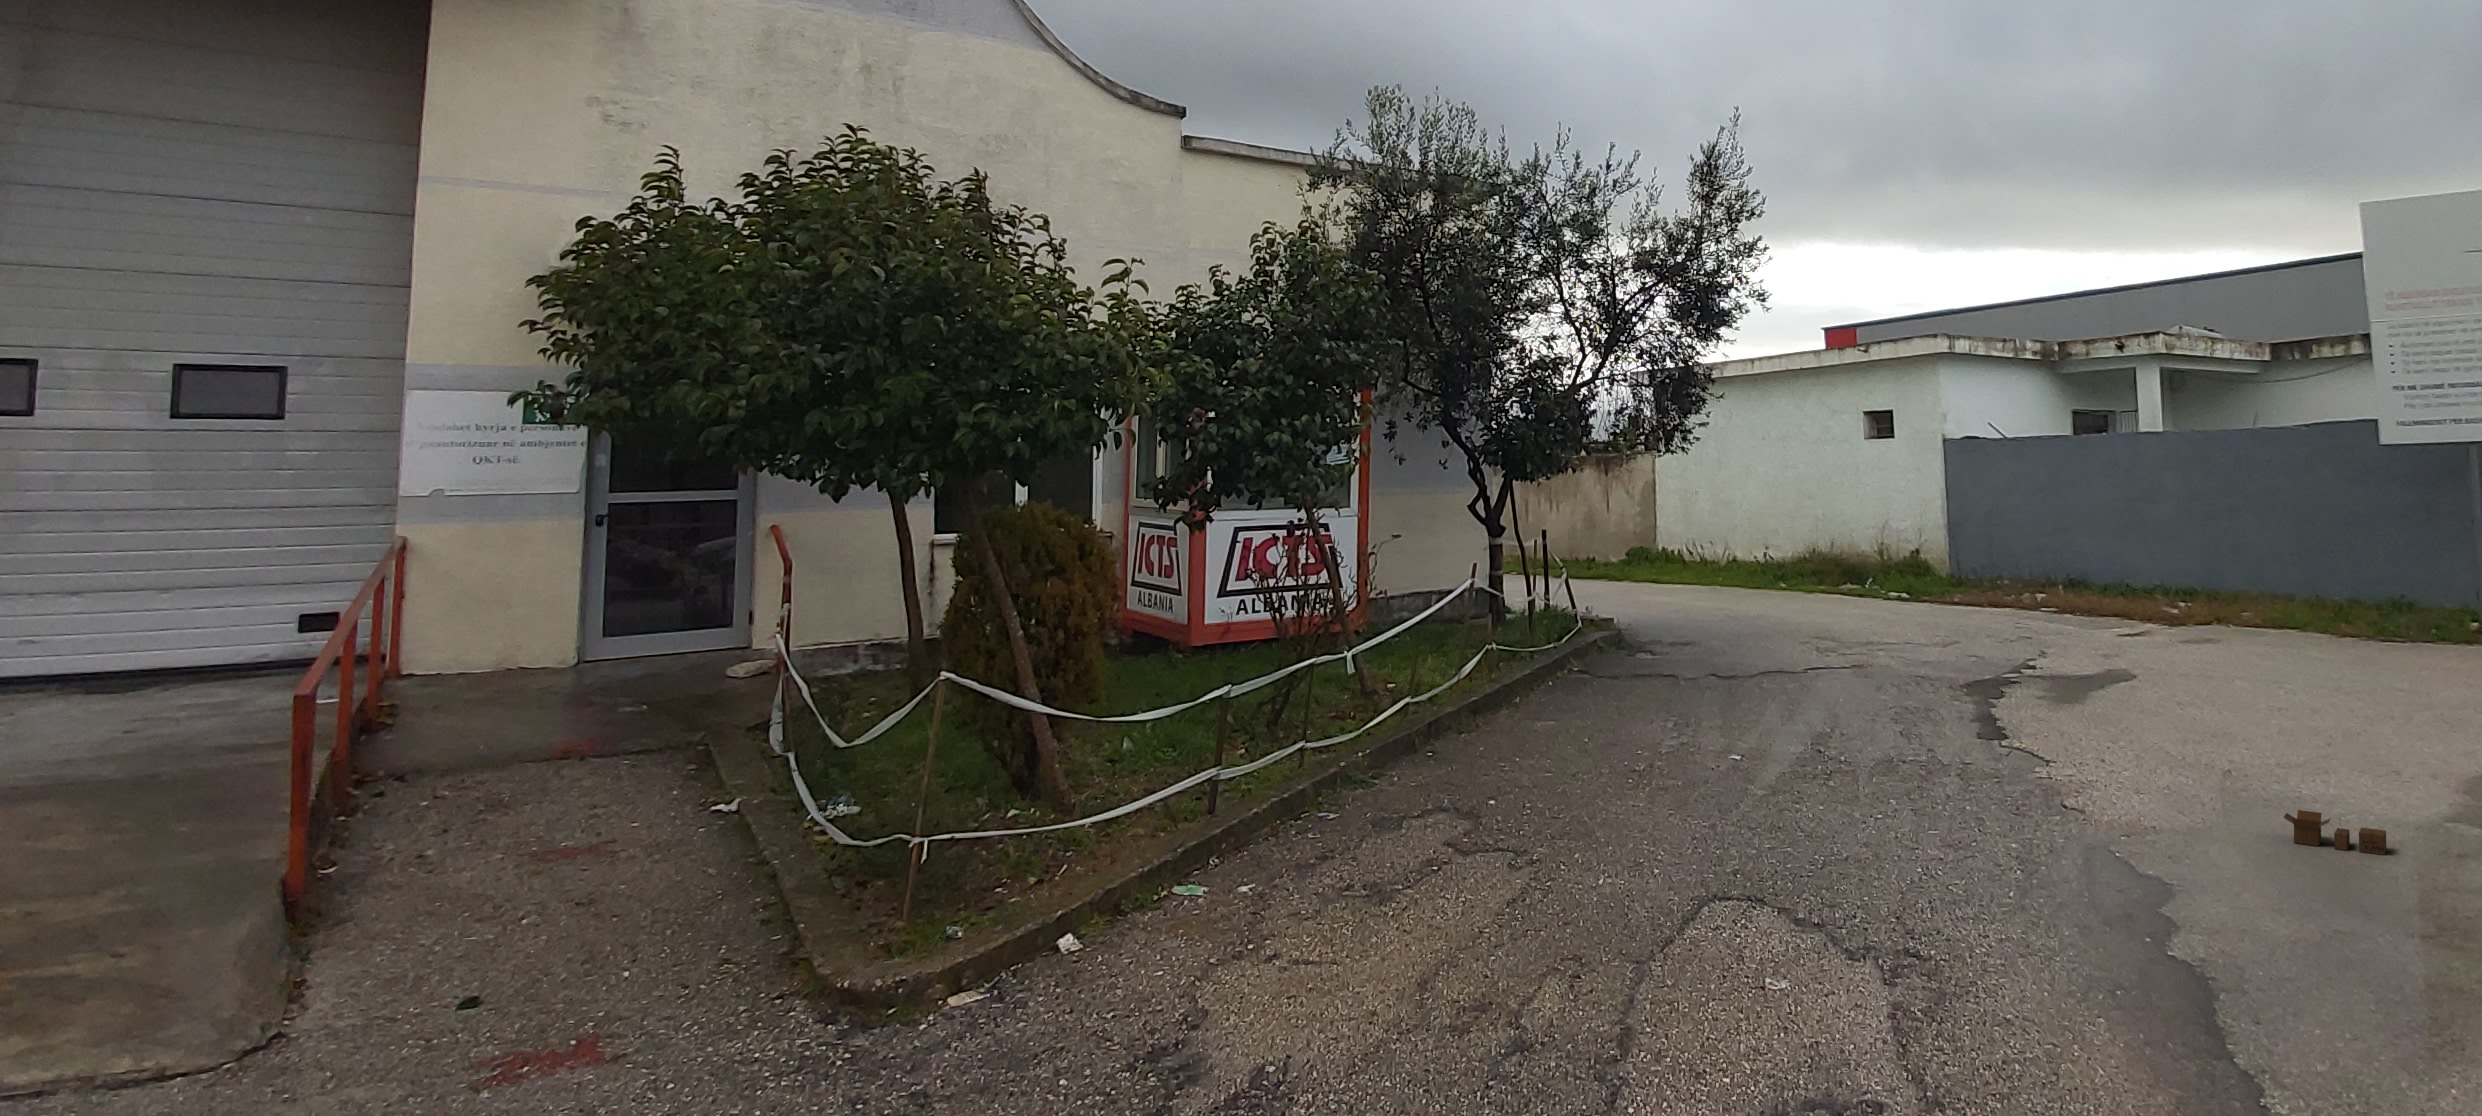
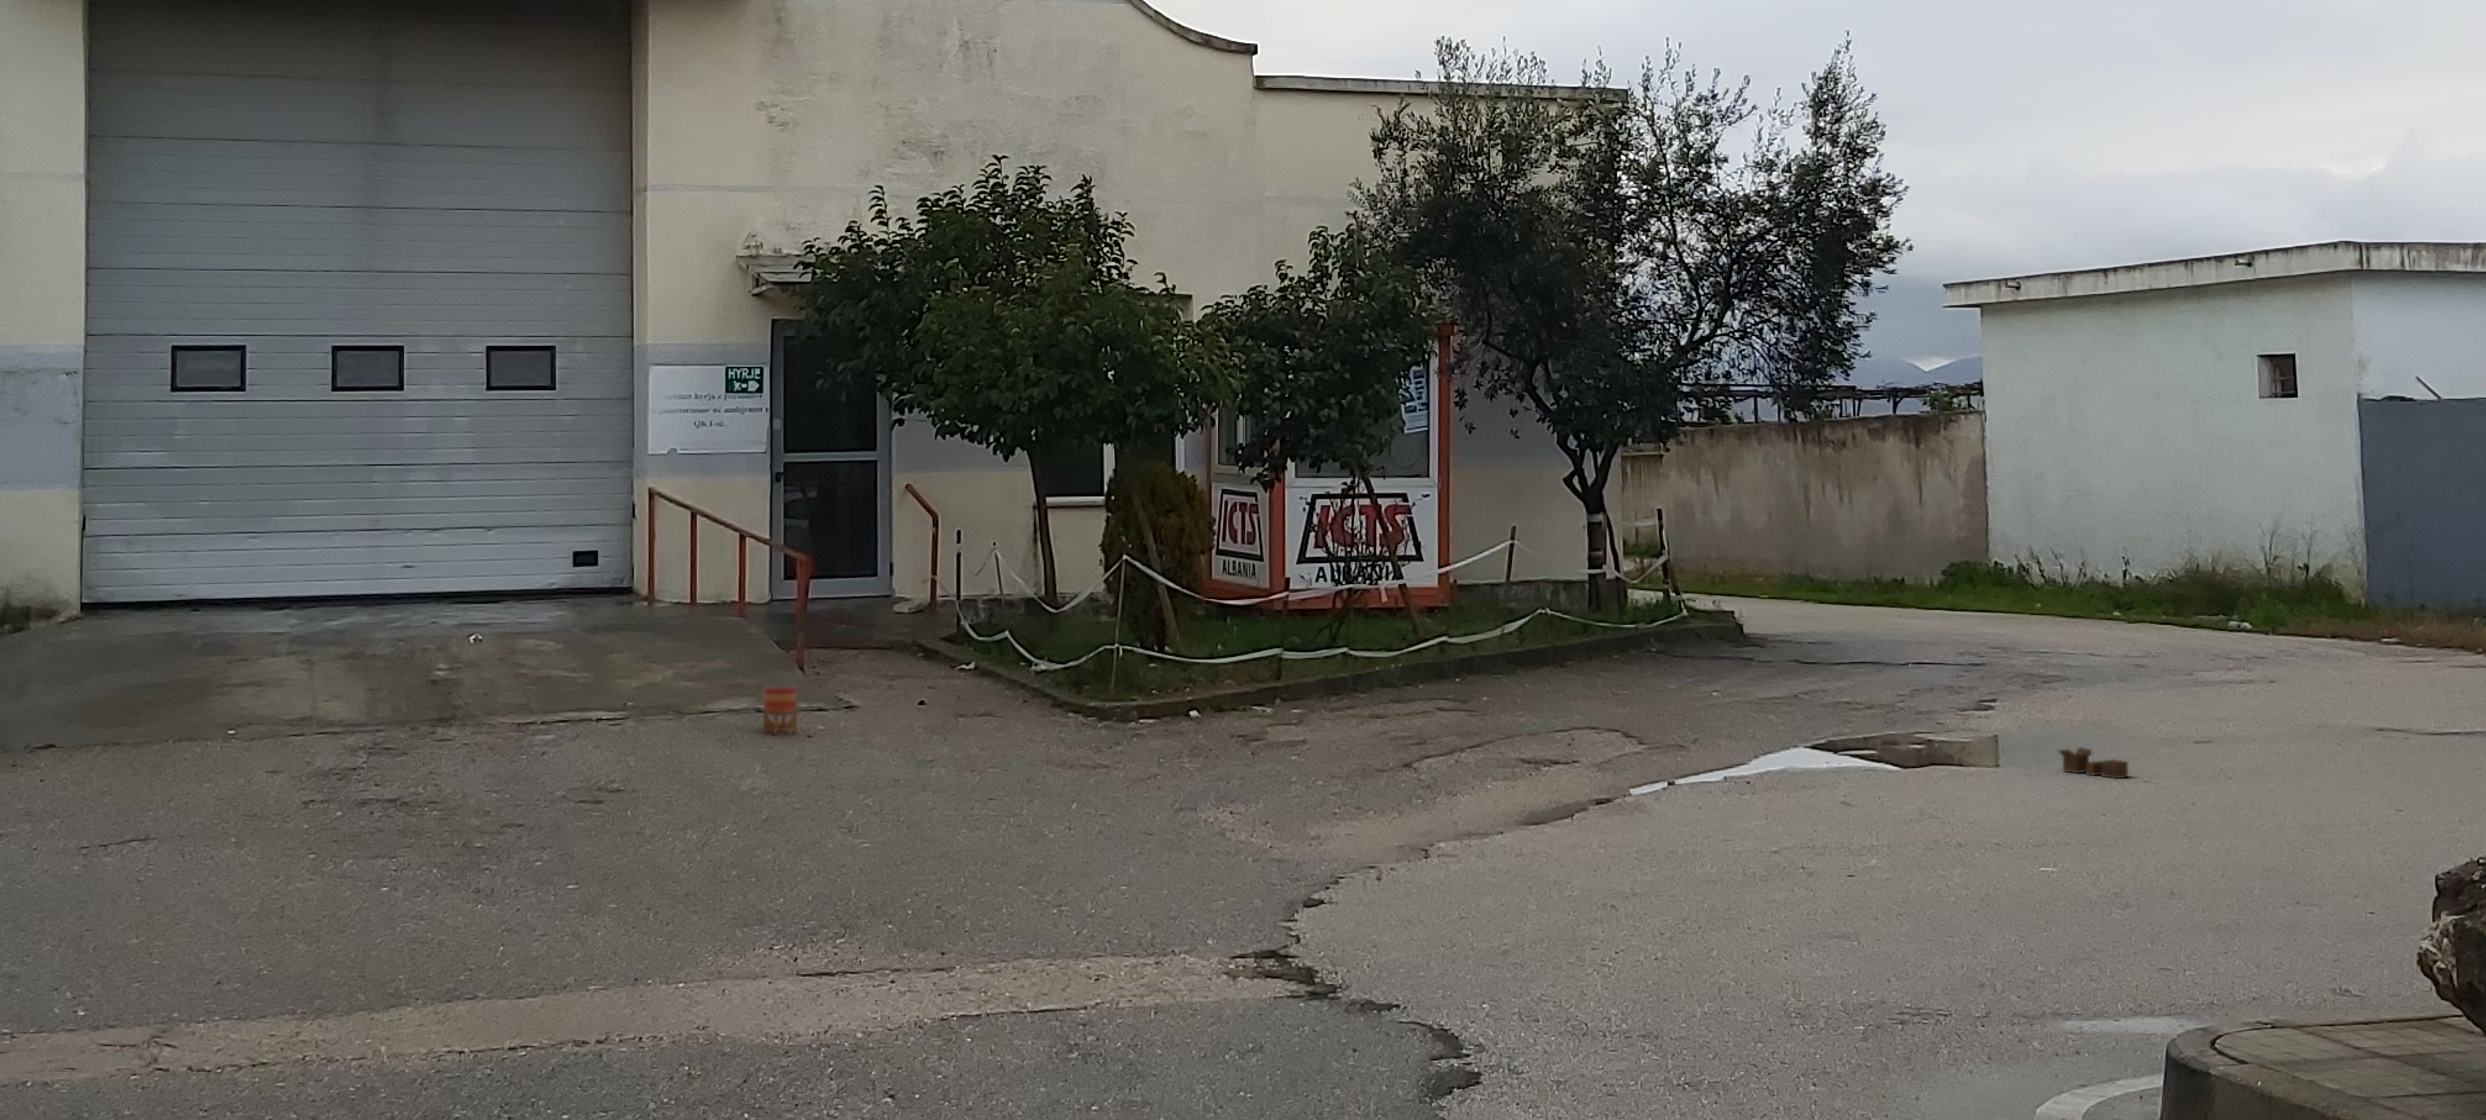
planter: none [387,859,462,957] -> present [763,684,797,734]

